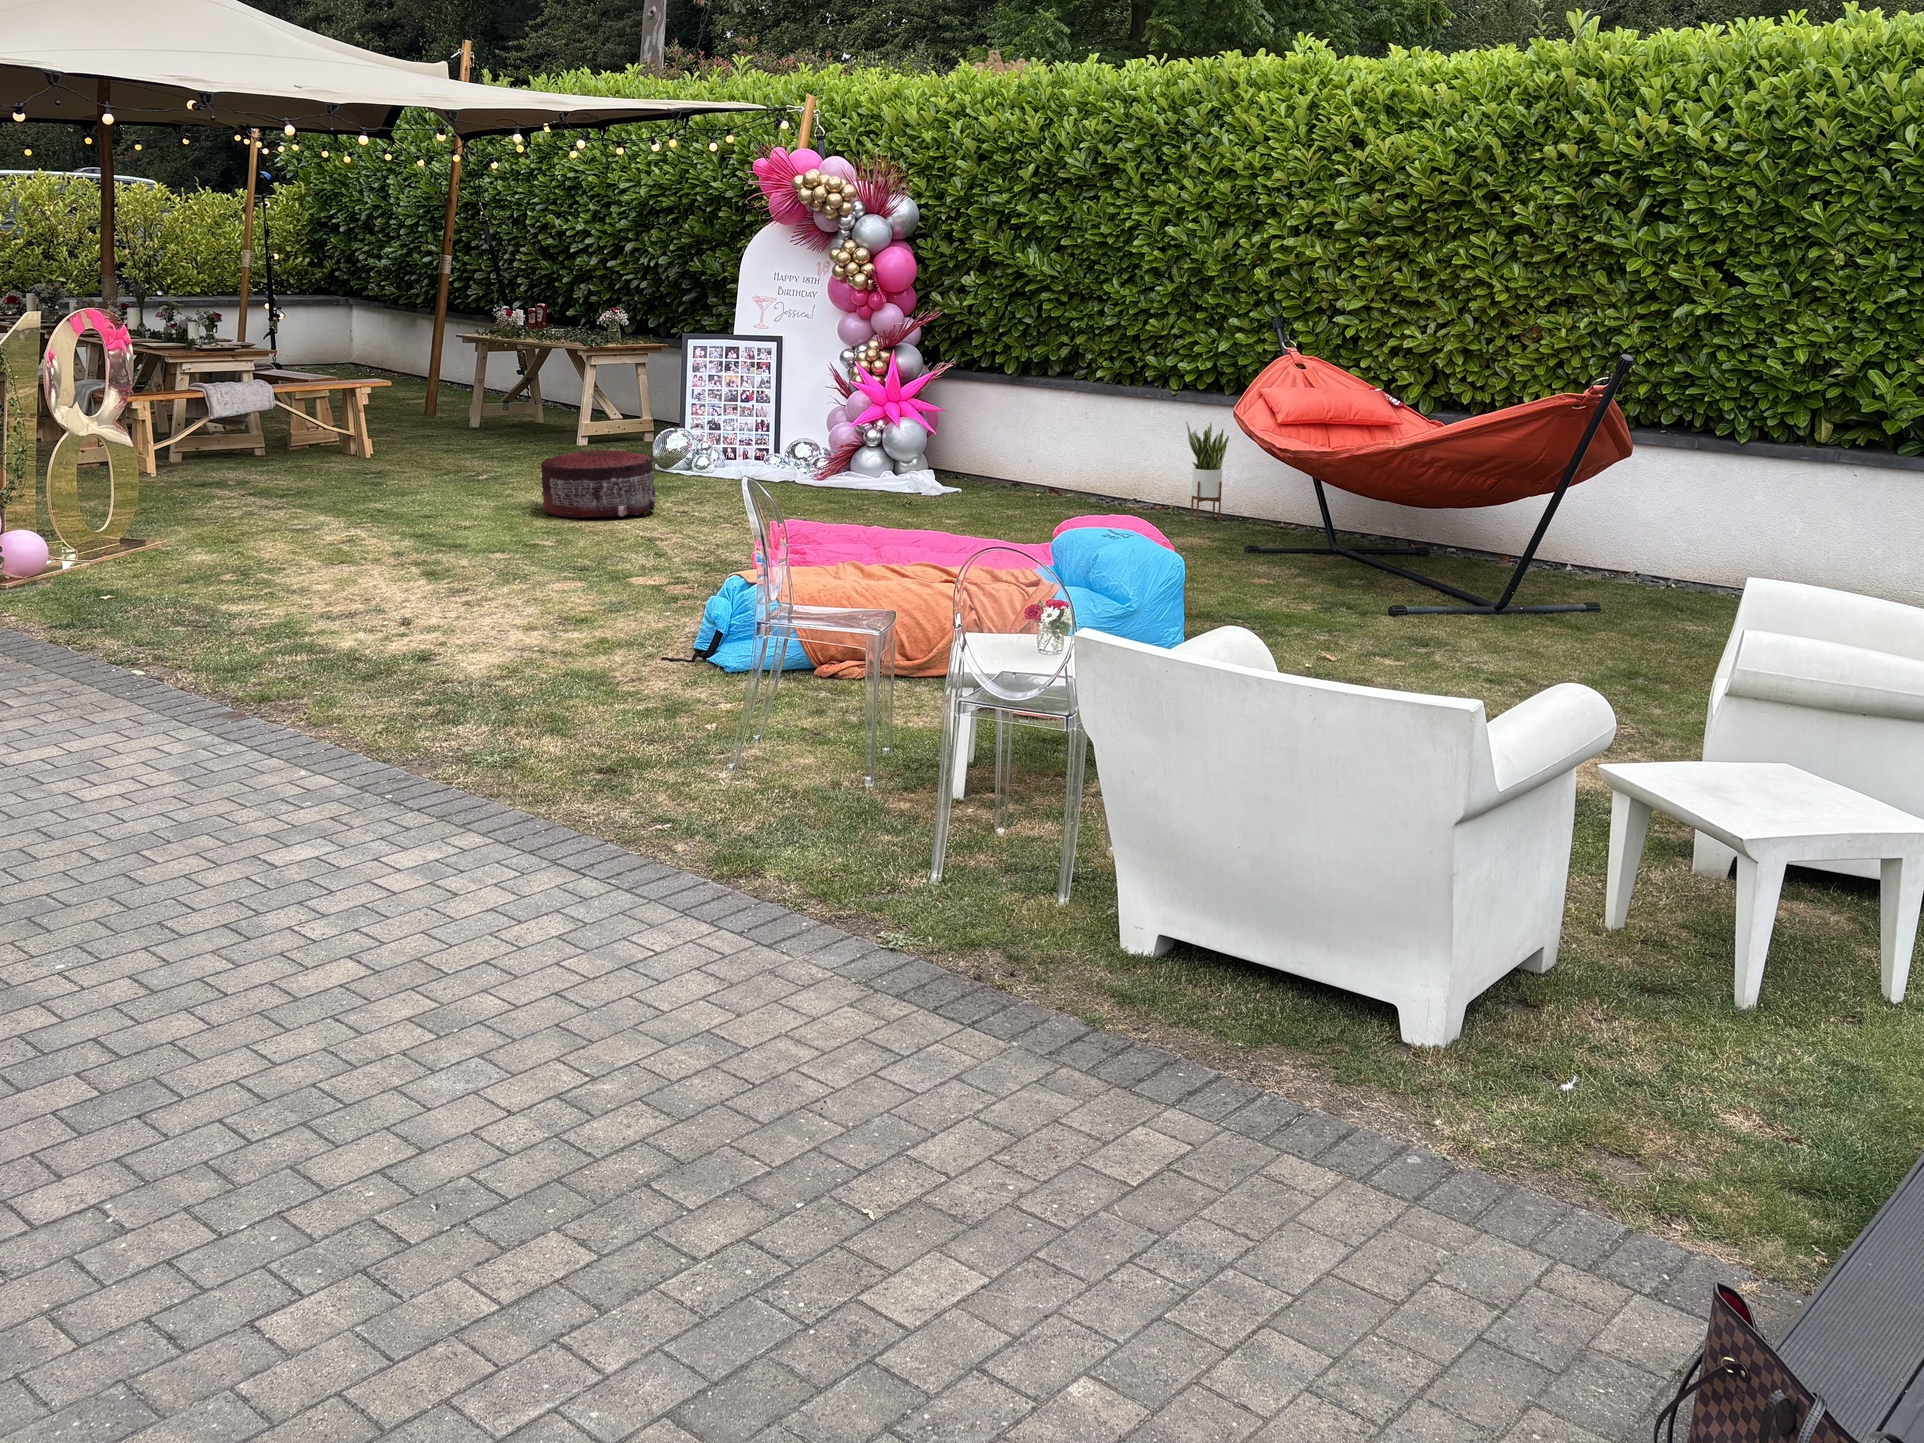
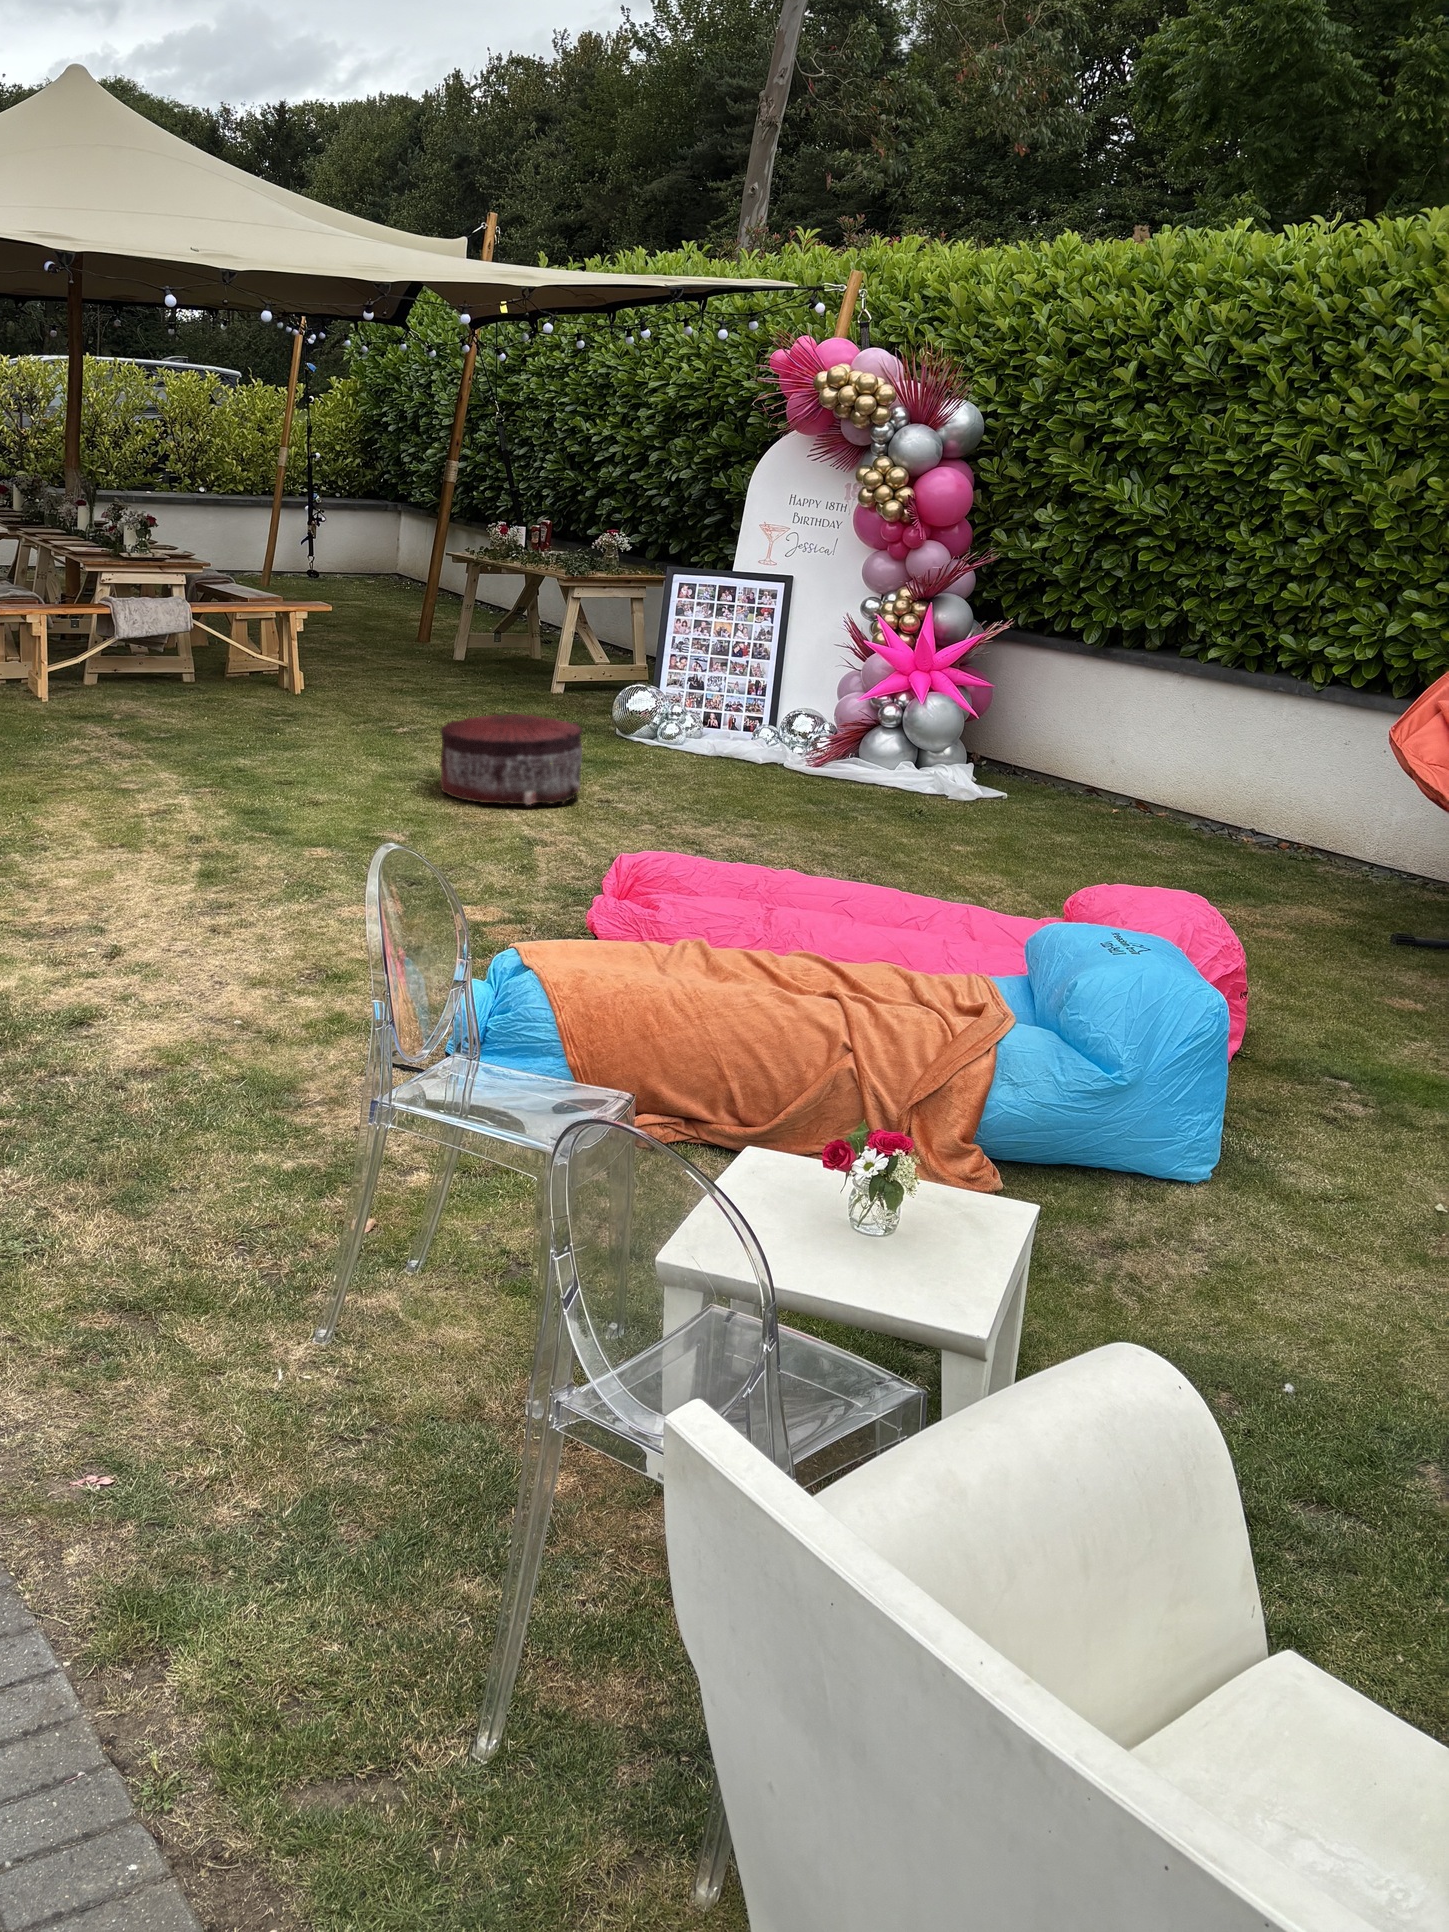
potted plant: present [1186,421,1229,520] -> none [1328,733,1394,880]

